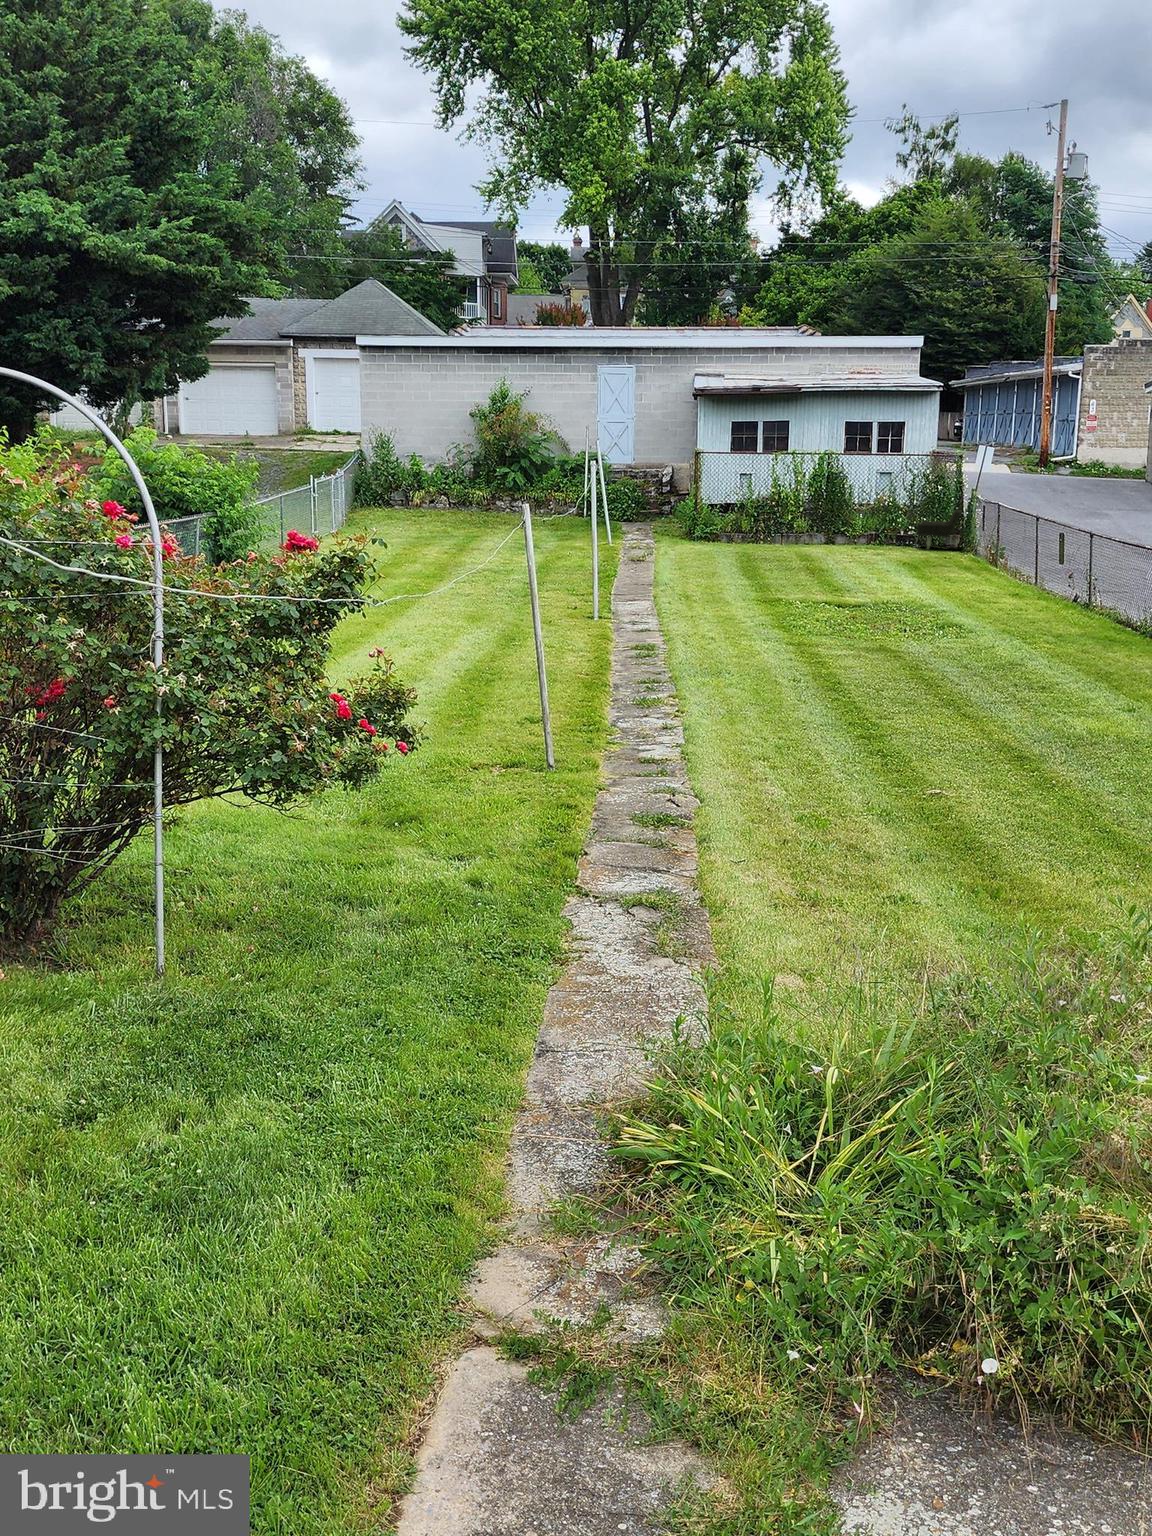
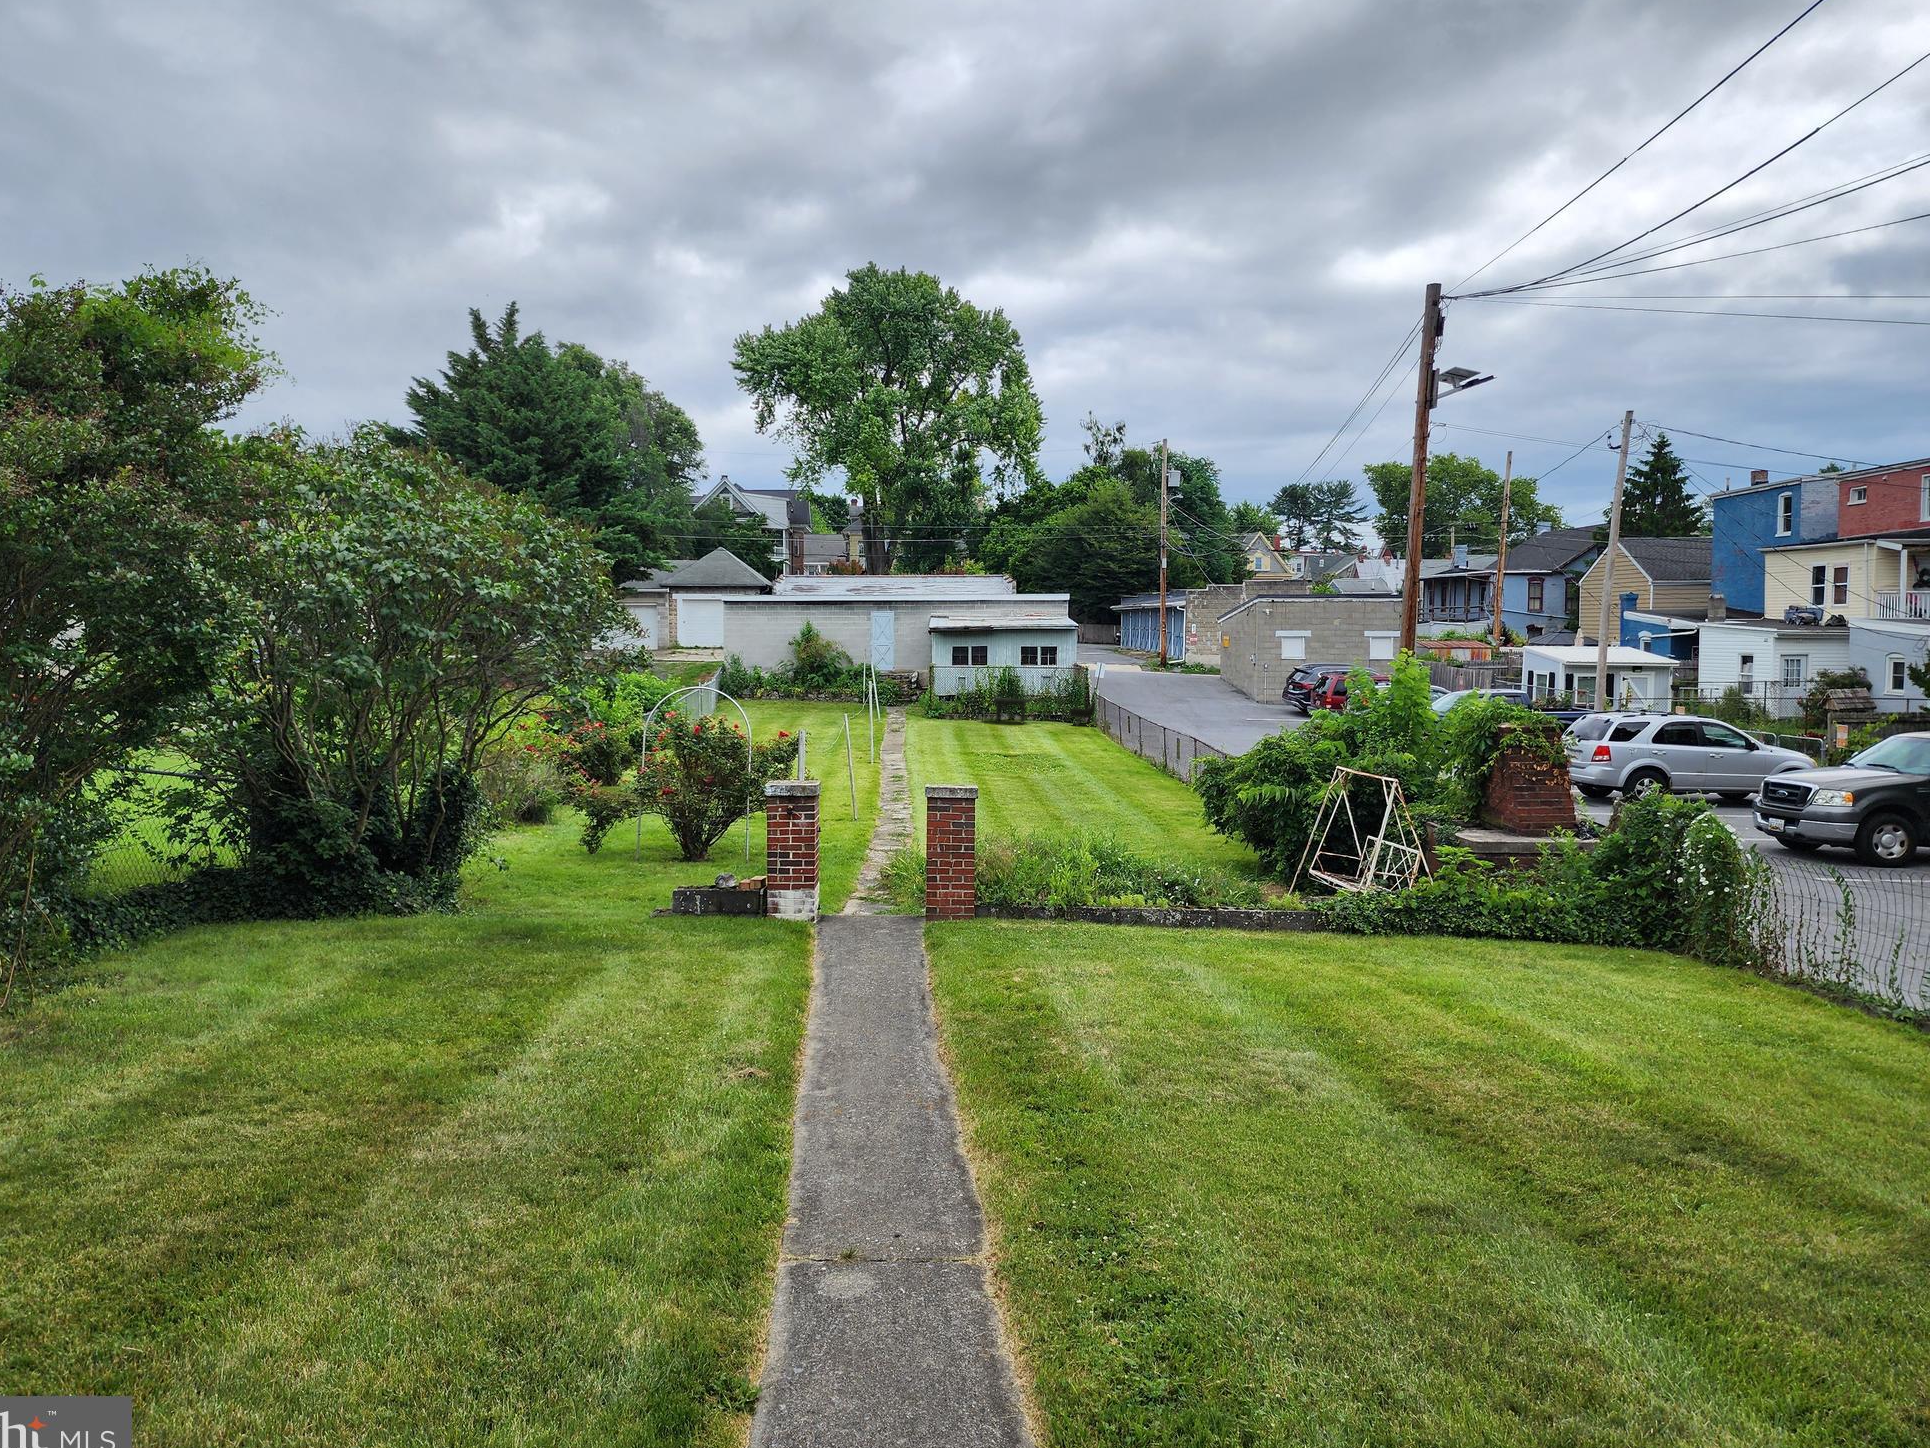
round table: none [797,508,860,548] -> present [993,698,1030,723]

